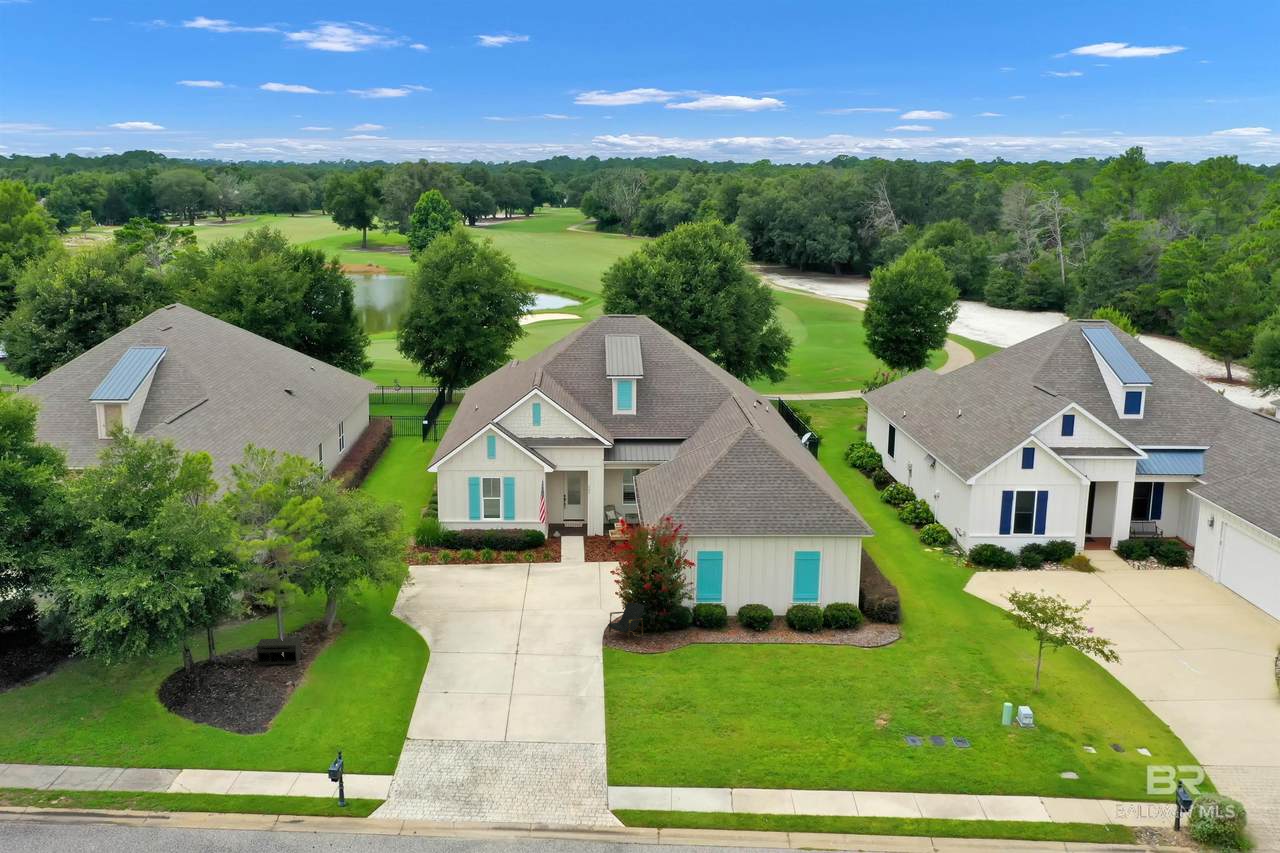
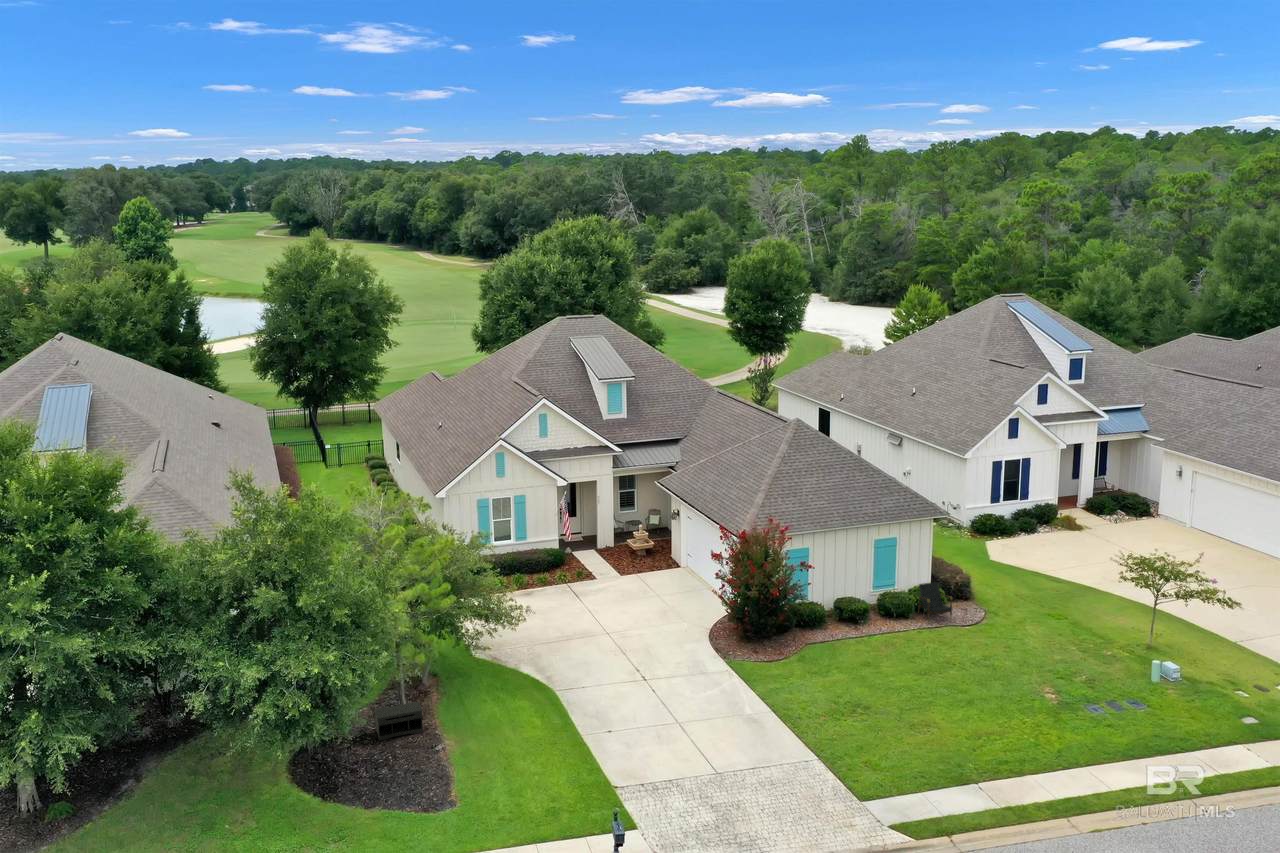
lounge chair: present [608,602,645,643] -> present [918,582,952,621]

